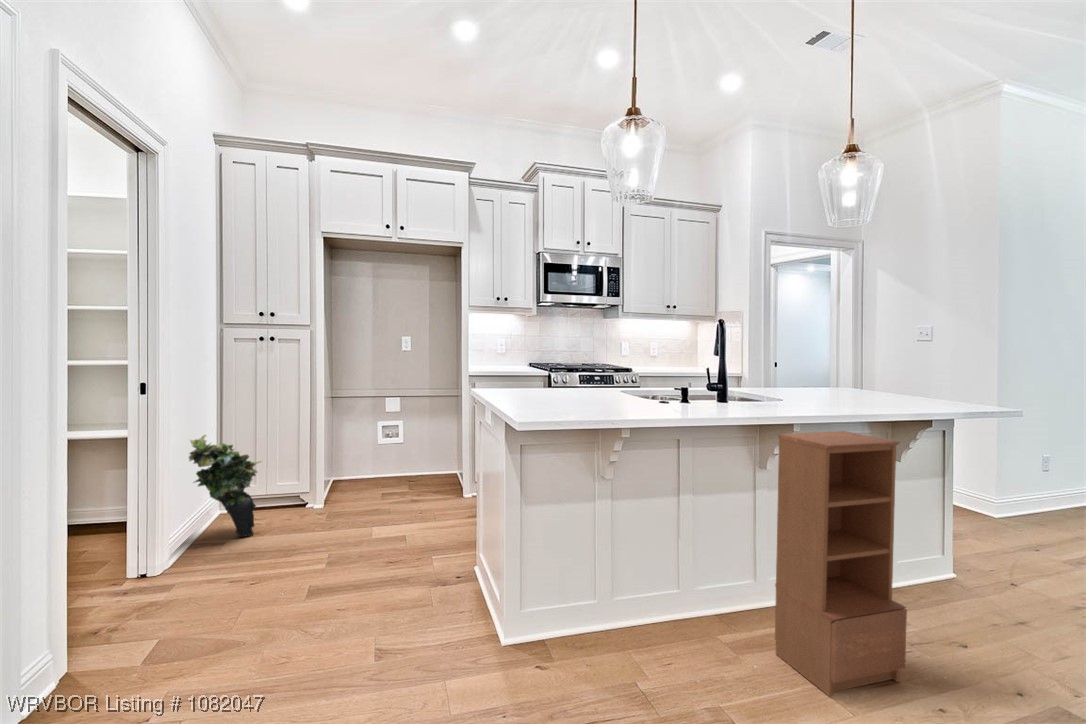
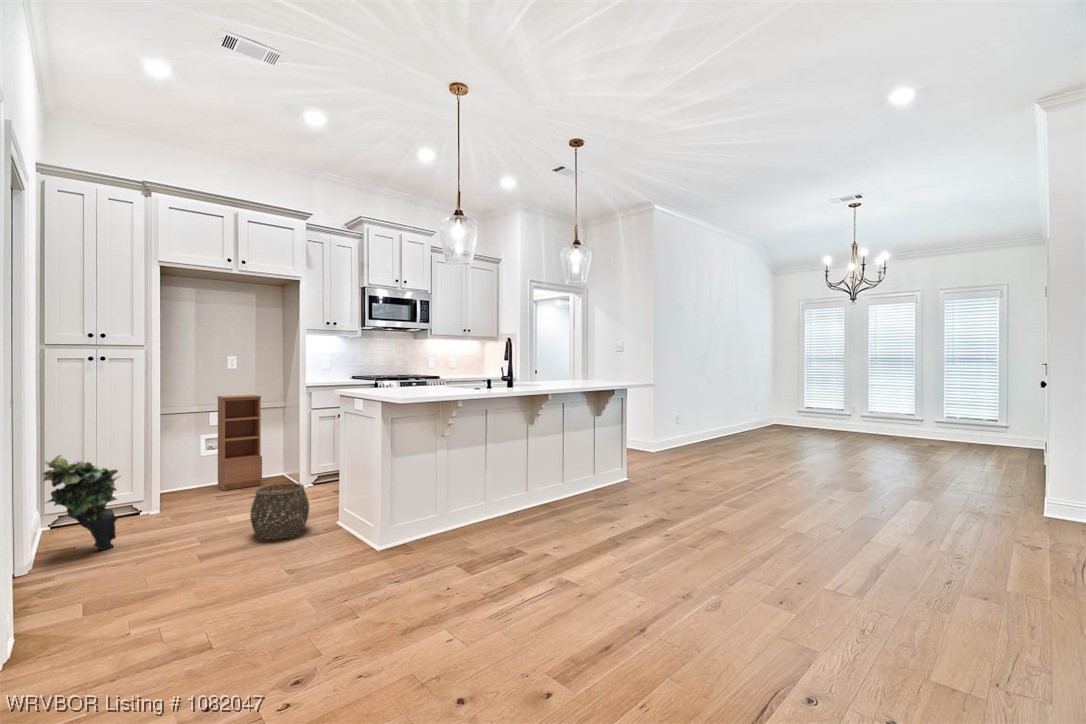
bookcase: present [775,431,907,696] -> present [217,395,262,491]
woven basket: none [366,487,434,558] -> present [250,483,309,540]

